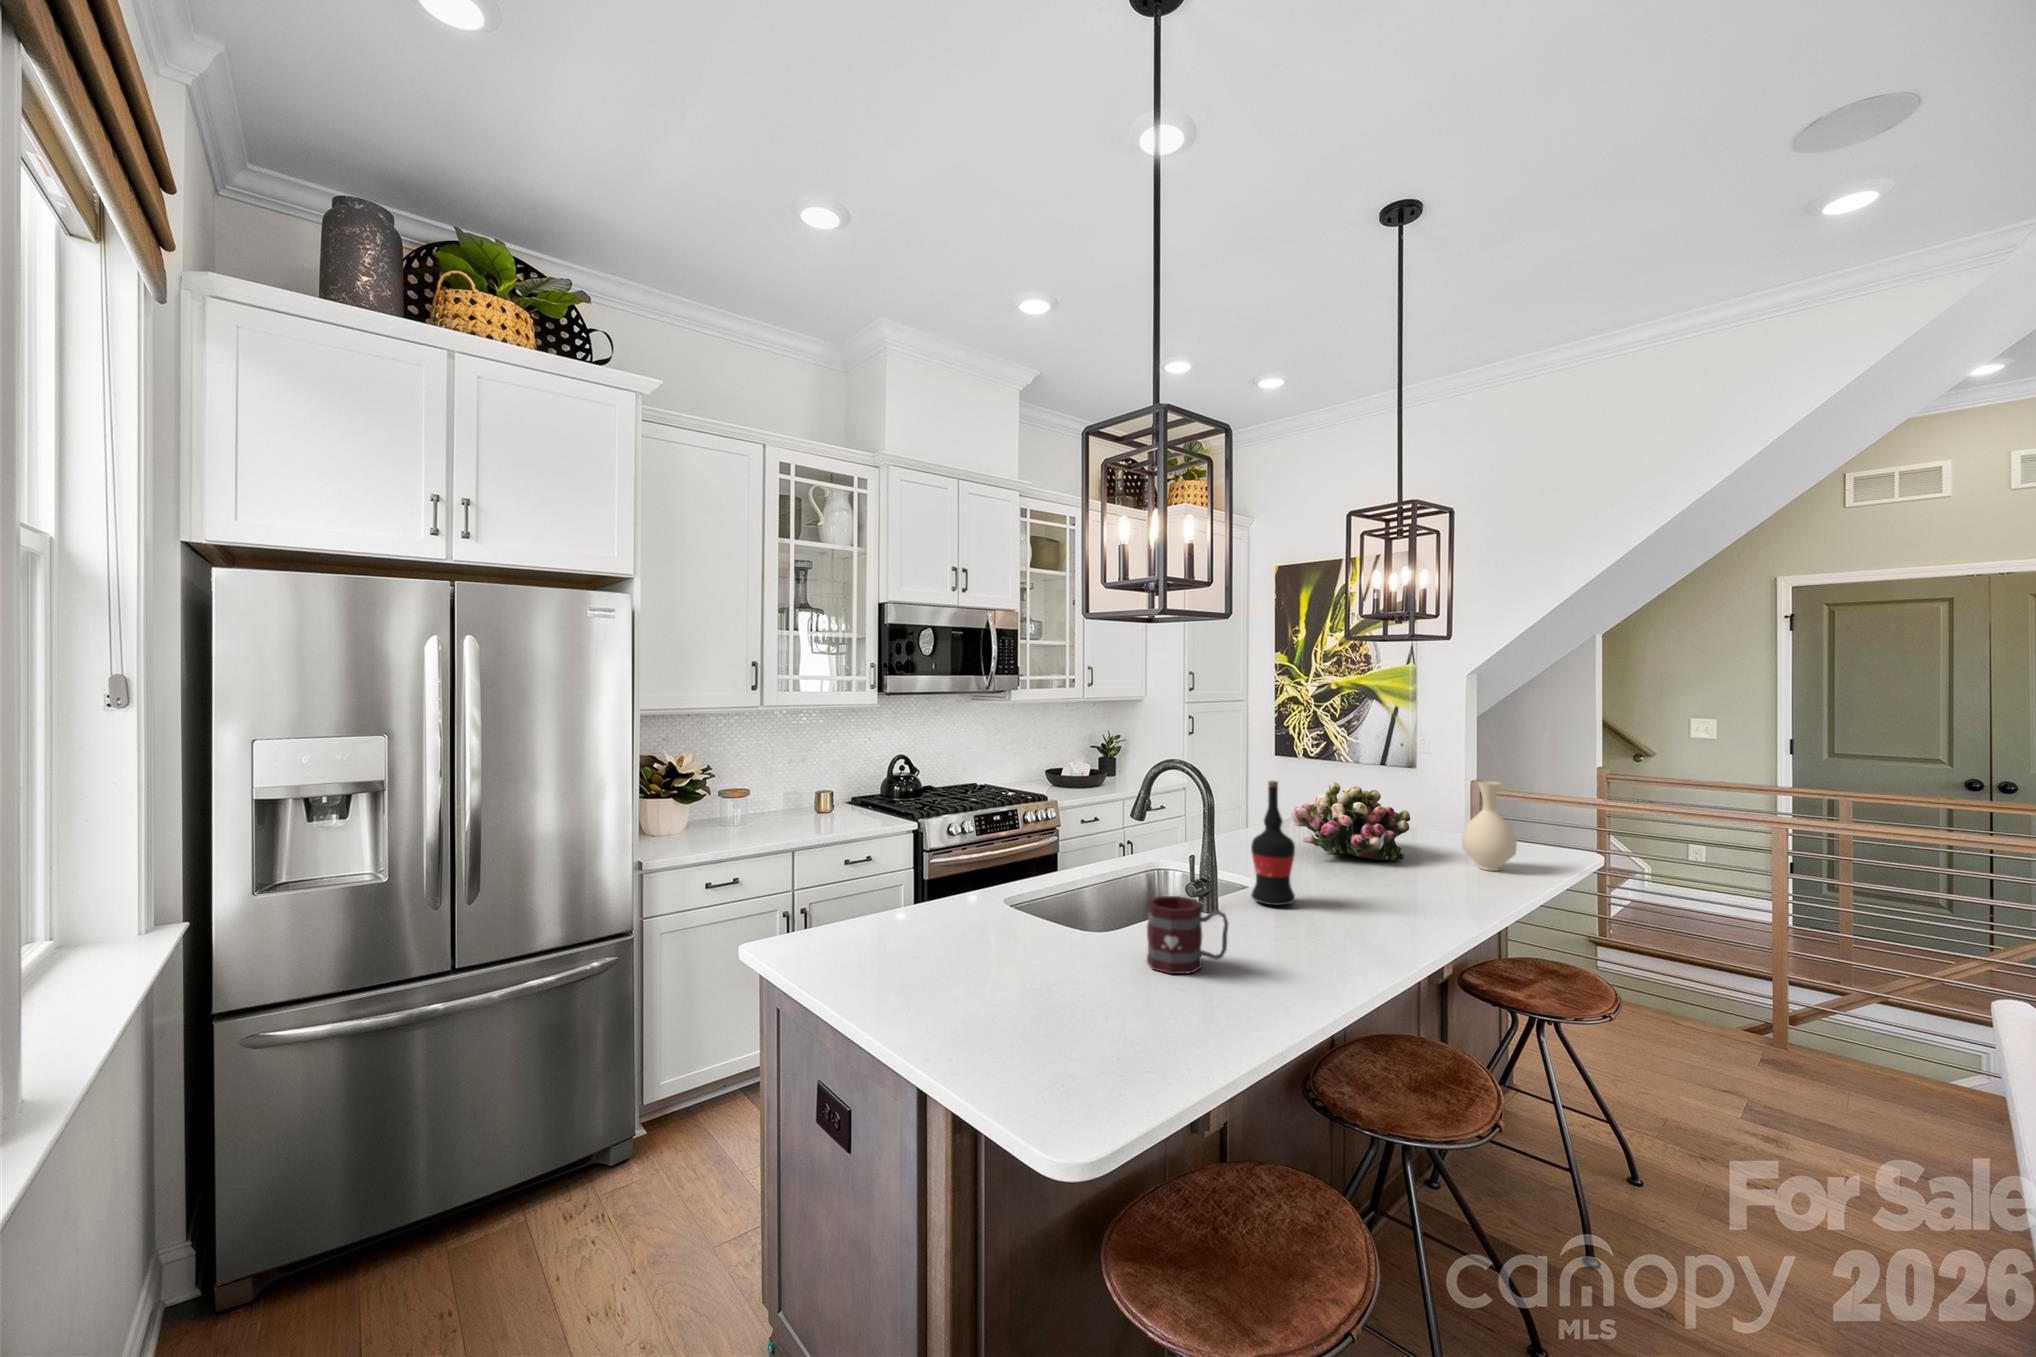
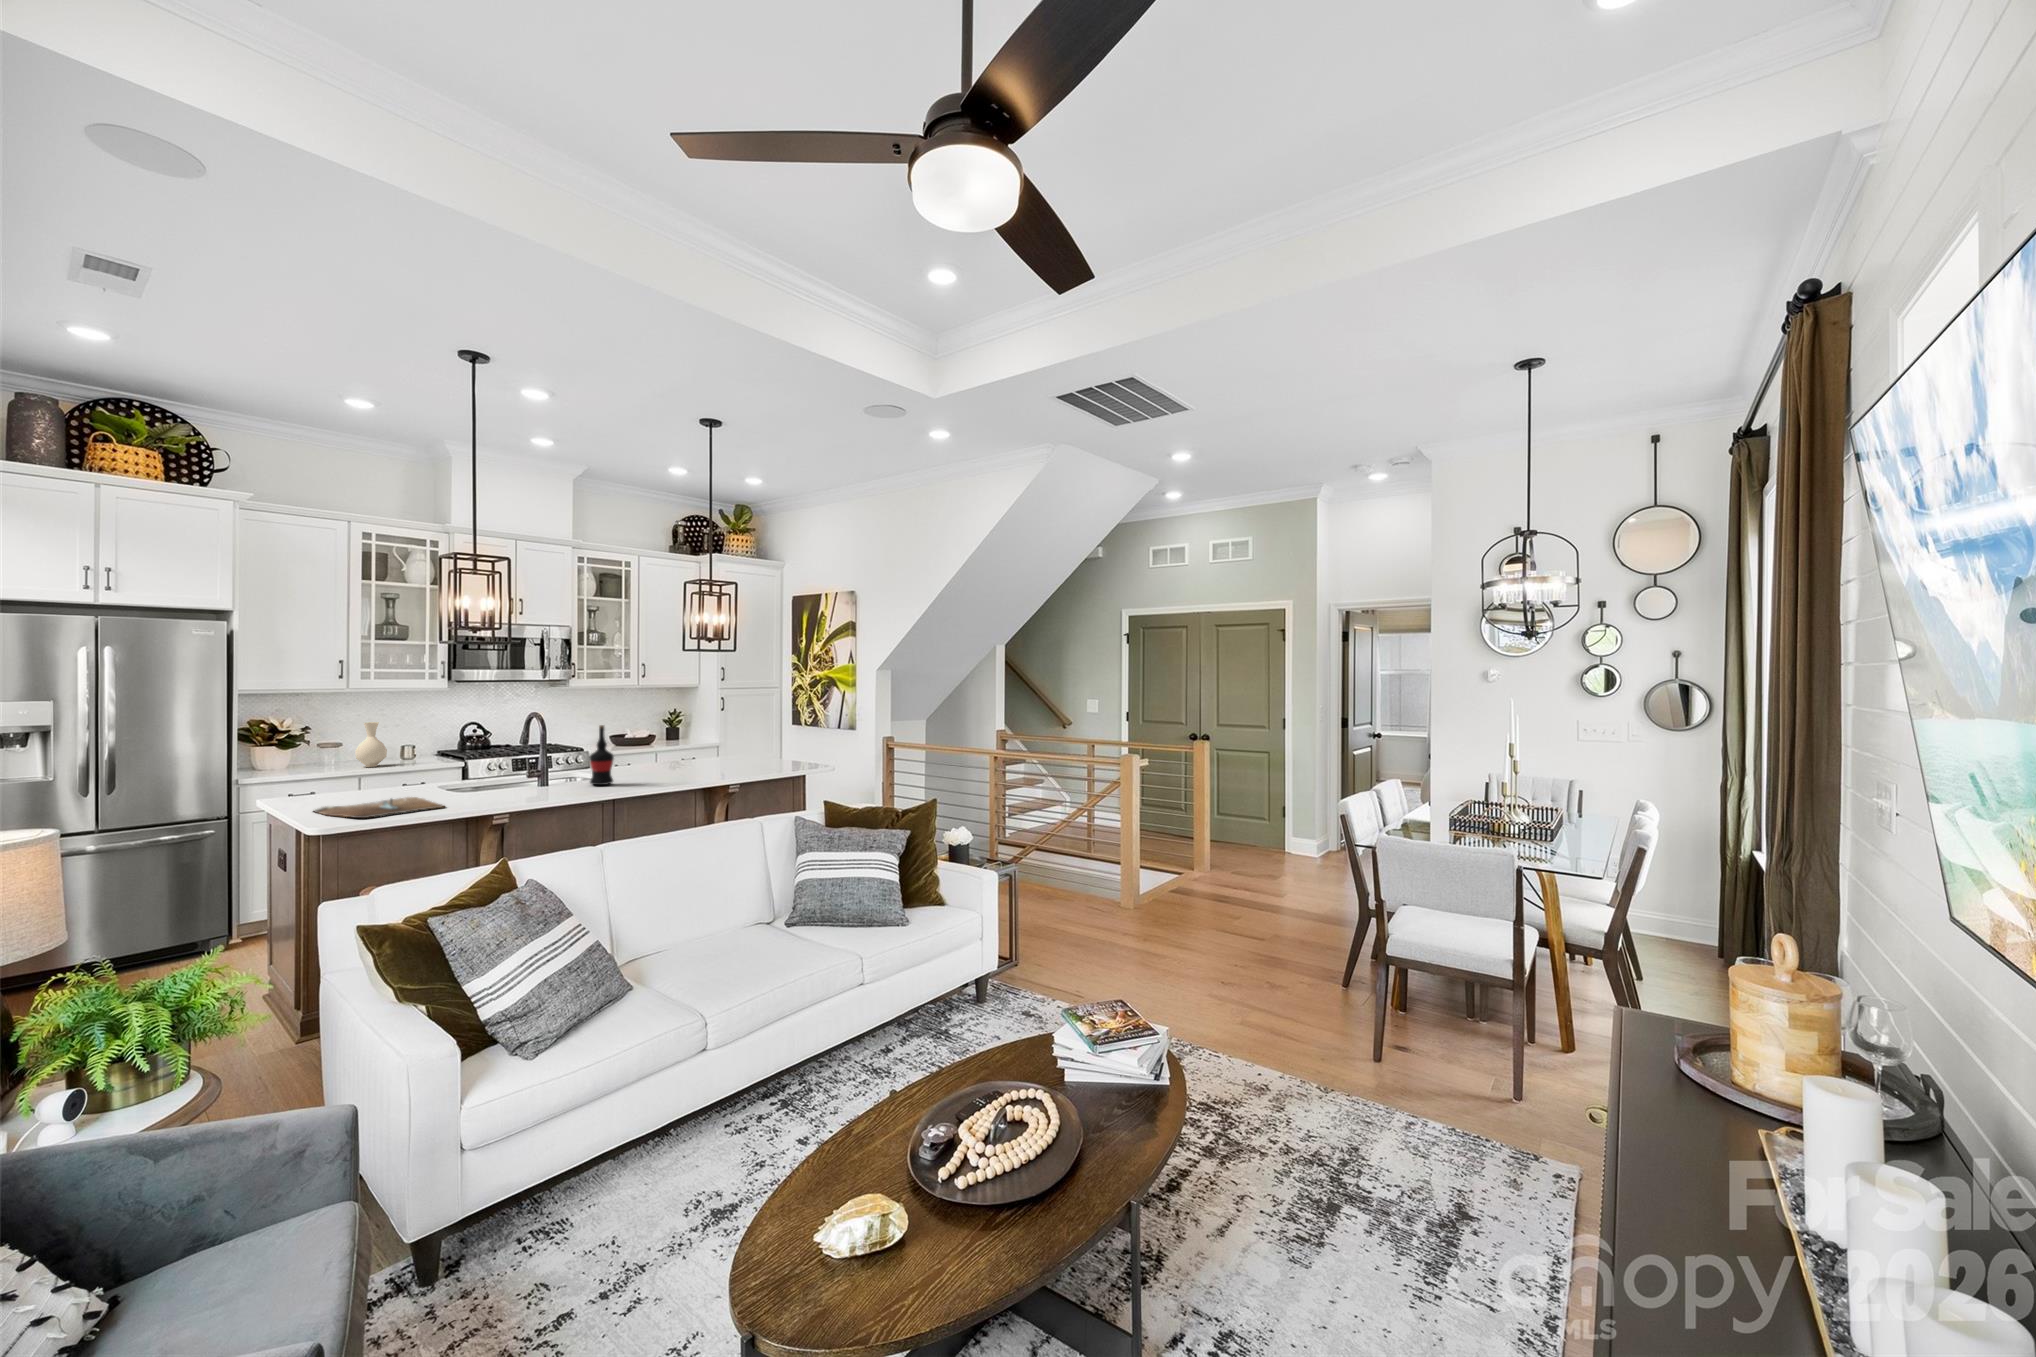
vase: present [1461,781,1517,871] -> present [355,722,387,767]
flower arrangement: present [1291,782,1410,861] -> none [665,731,734,771]
mug: present [1147,896,1228,974] -> none [482,773,520,804]
cutting board: none [846,937,1105,1041] -> present [314,797,444,818]

